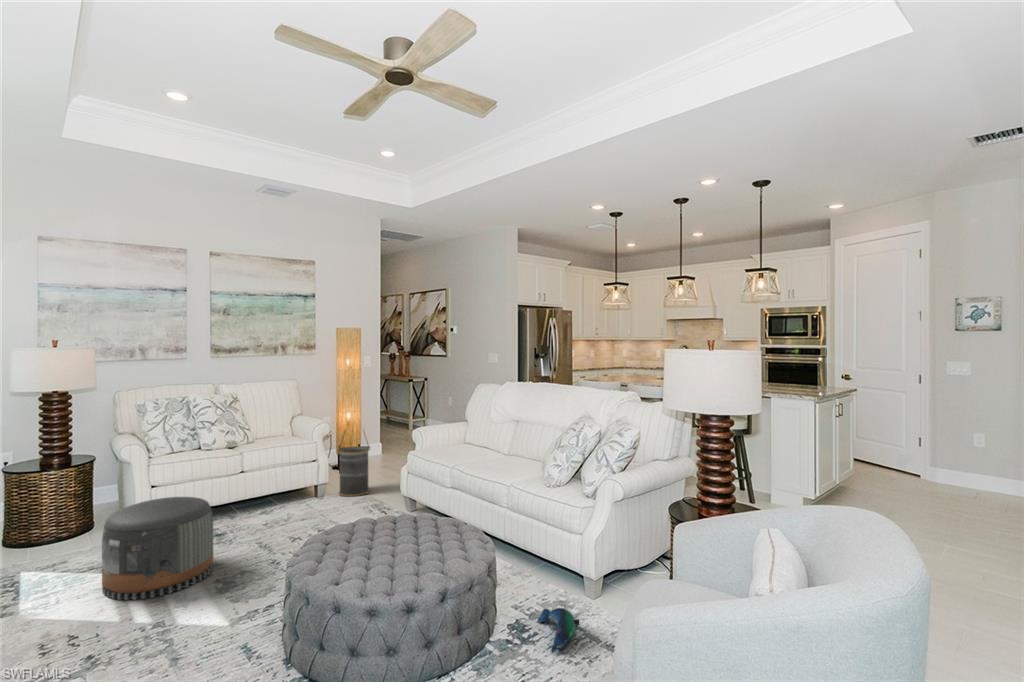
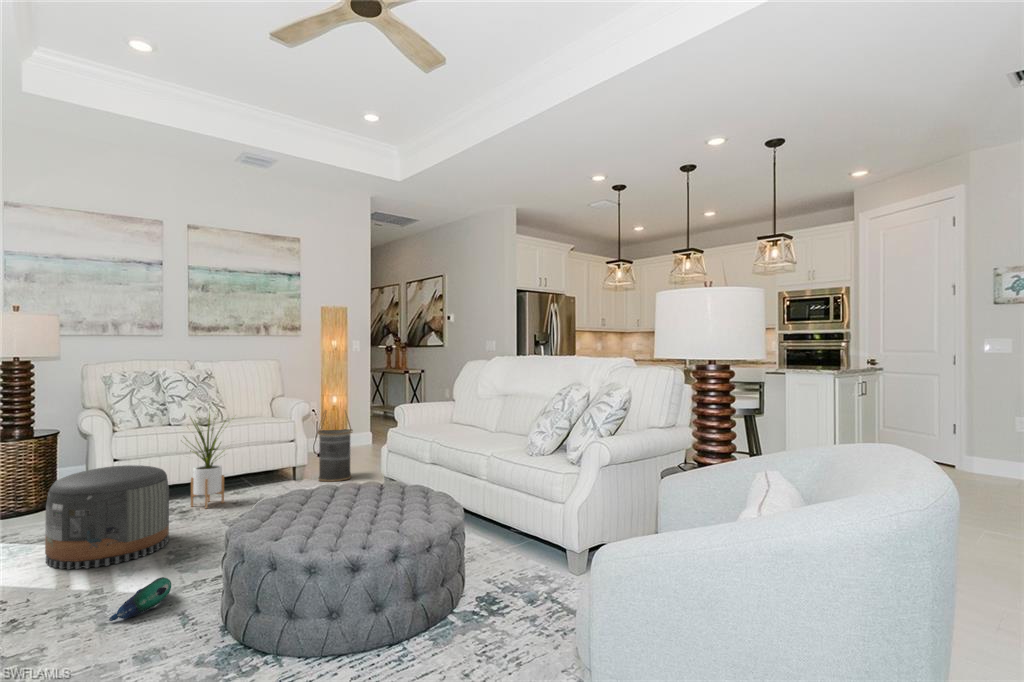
house plant: none [213,432,268,529] -> present [185,414,224,508]
plush toy: present [538,608,579,653] -> present [109,577,171,621]

